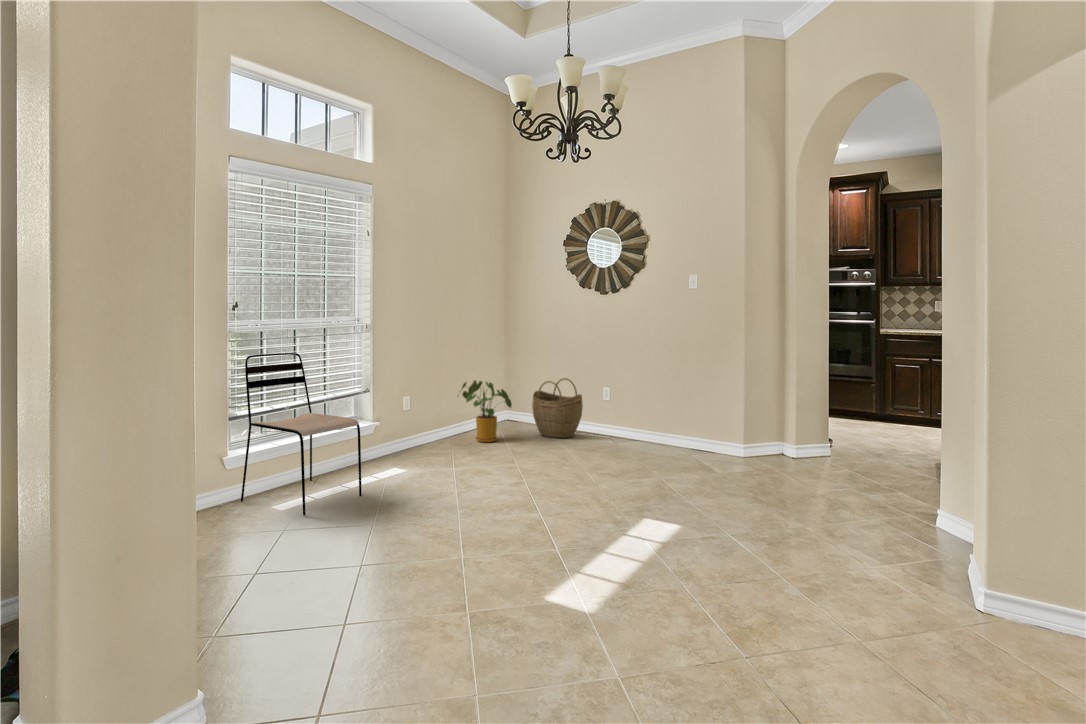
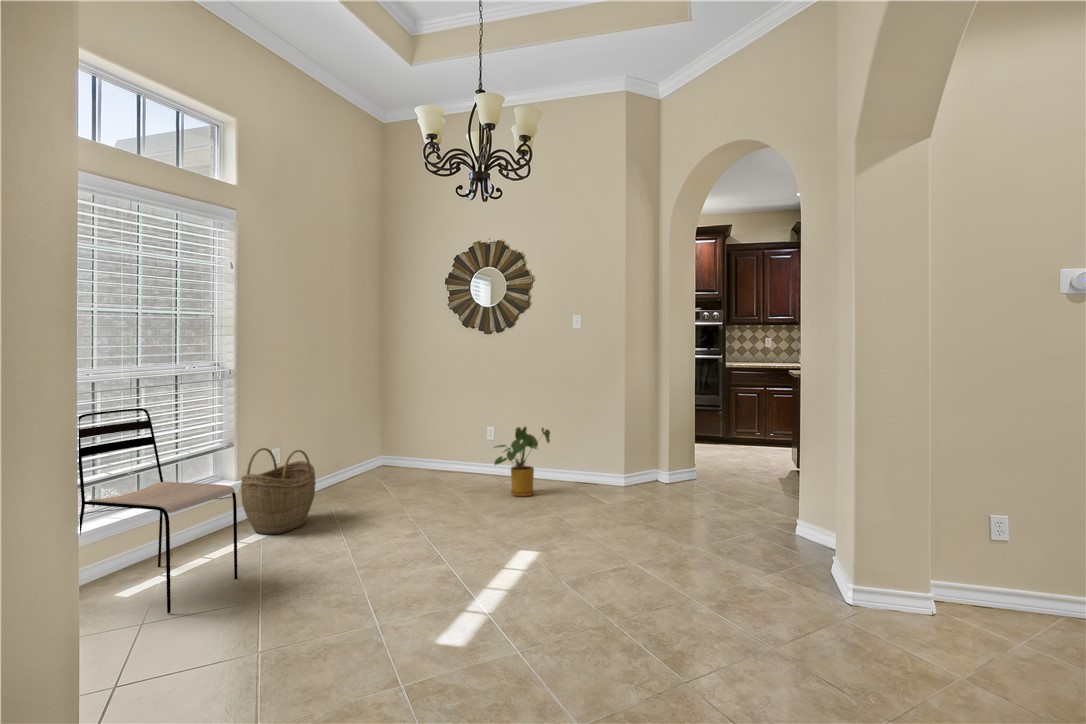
woven basket: present [532,378,583,438] -> present [241,448,316,534]
house plant: present [461,380,512,442] -> present [494,427,550,496]

